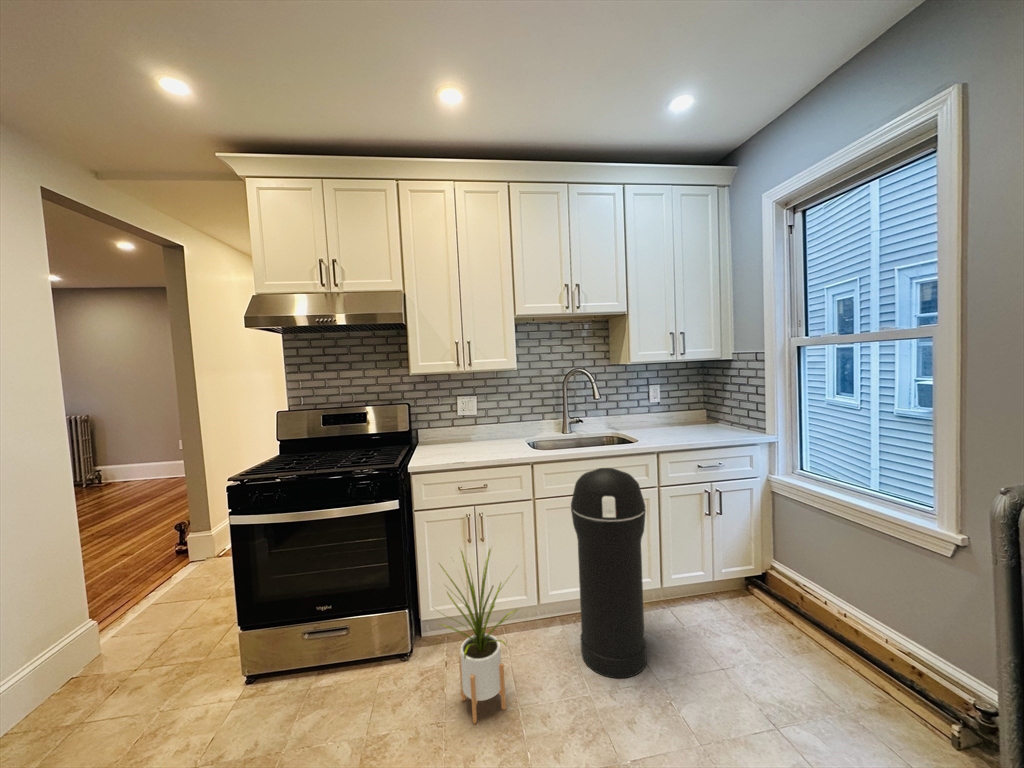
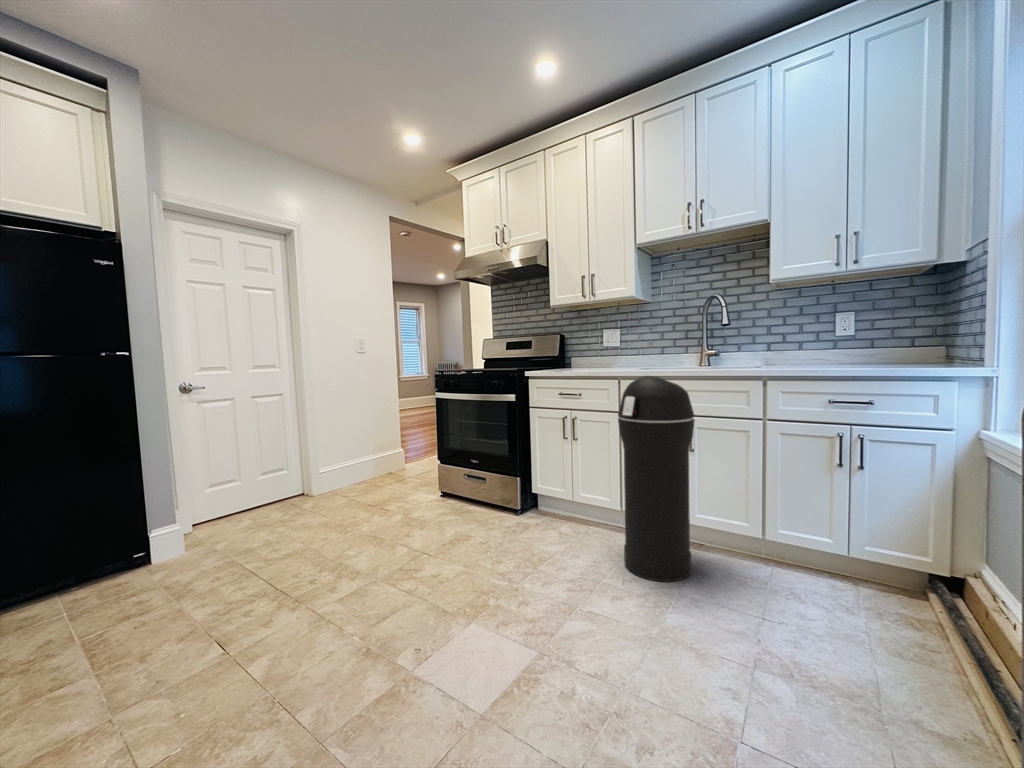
house plant: present [440,549,517,724] -> none [490,424,560,554]

